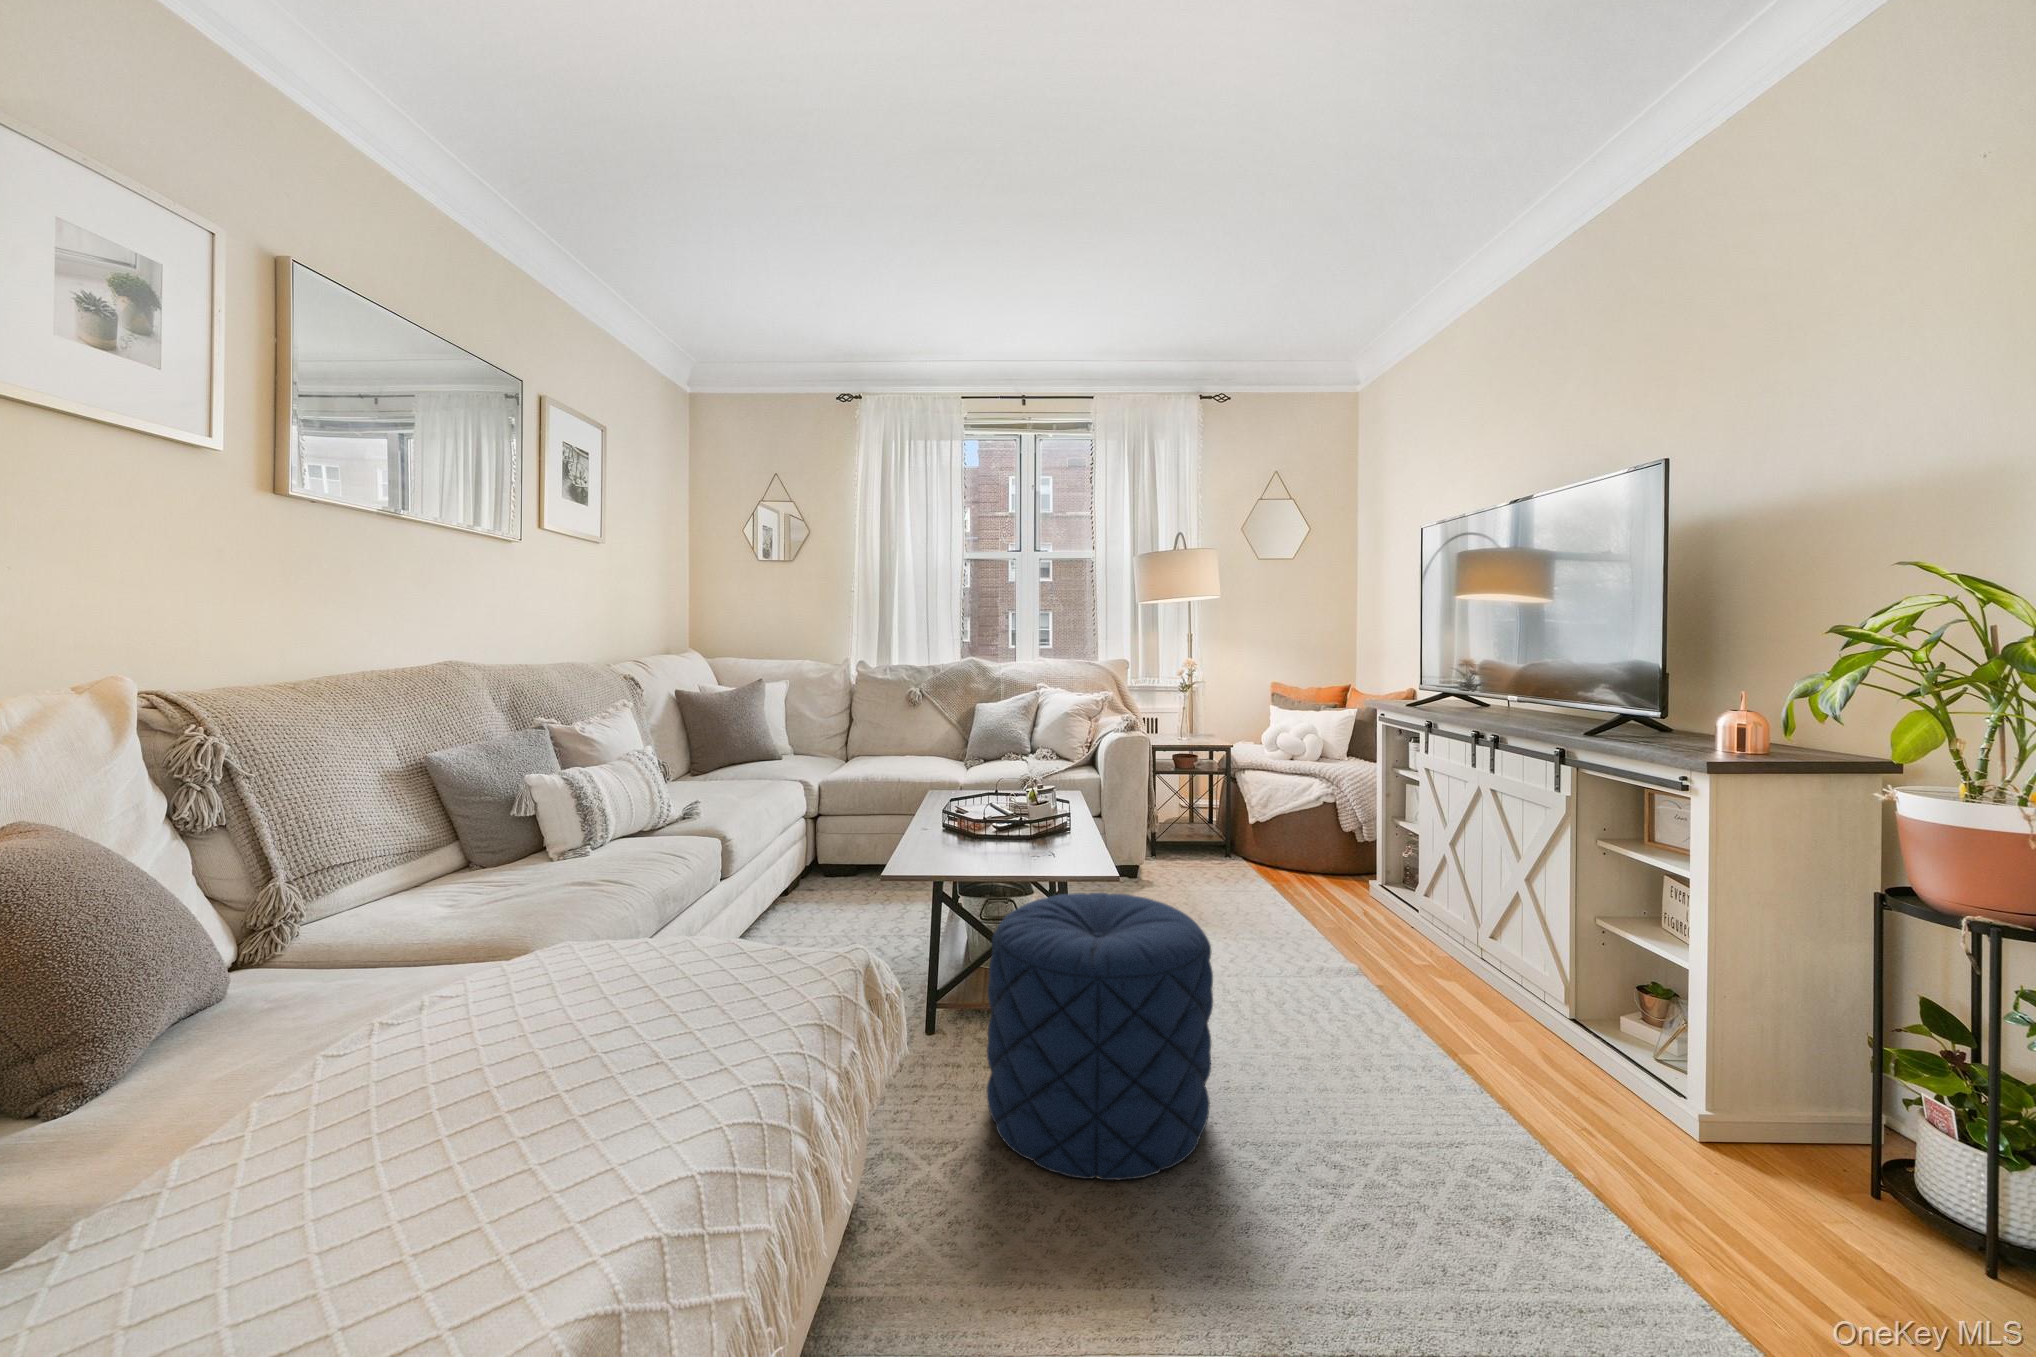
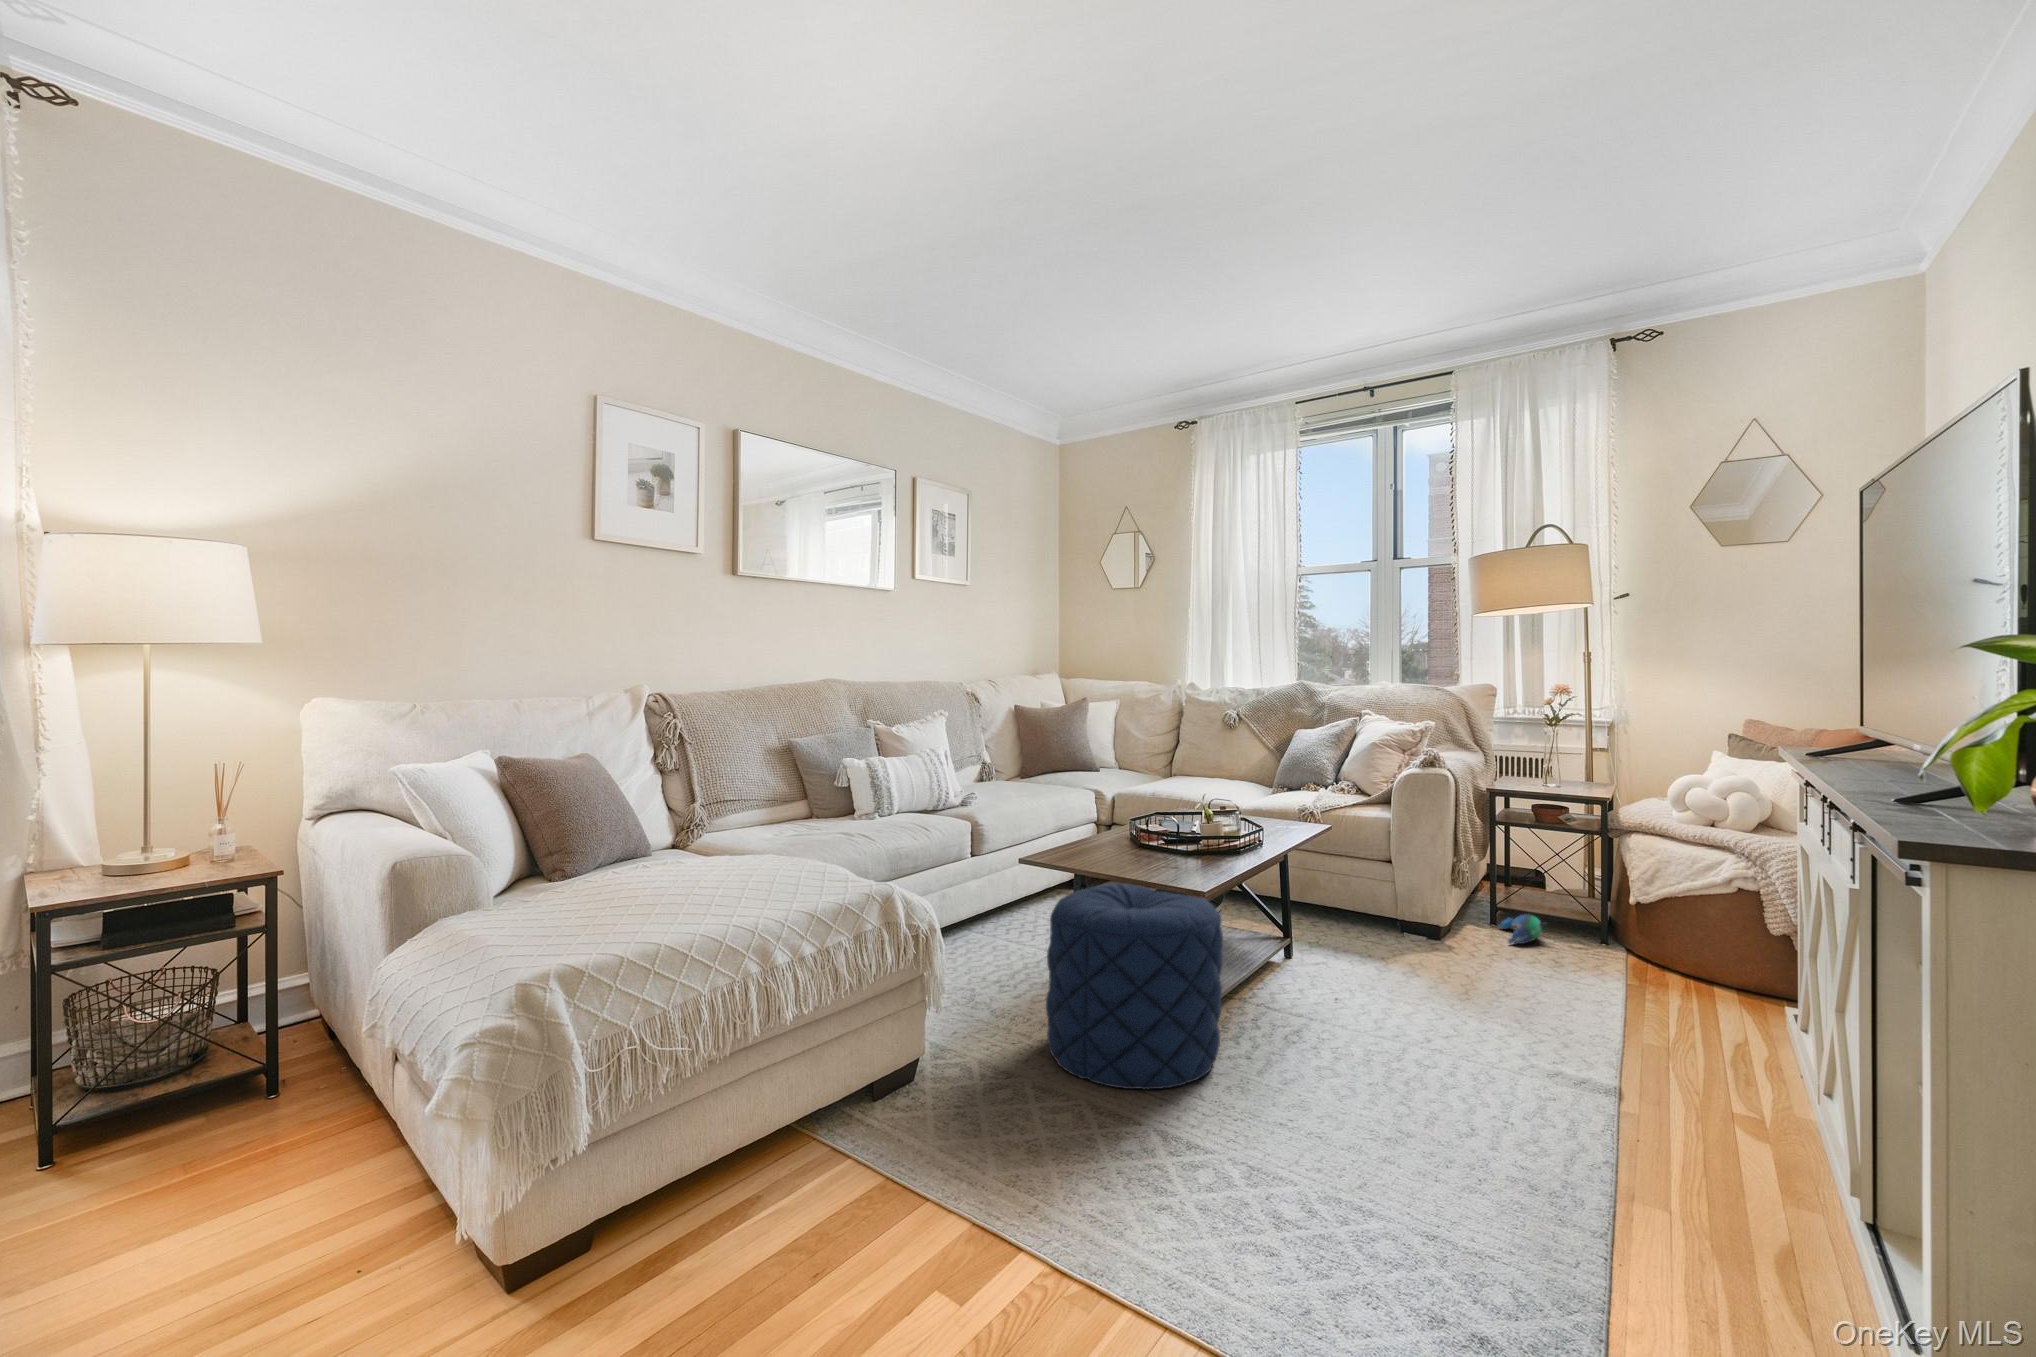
plush toy: none [1196,852,1243,882] -> present [1499,914,1546,944]

